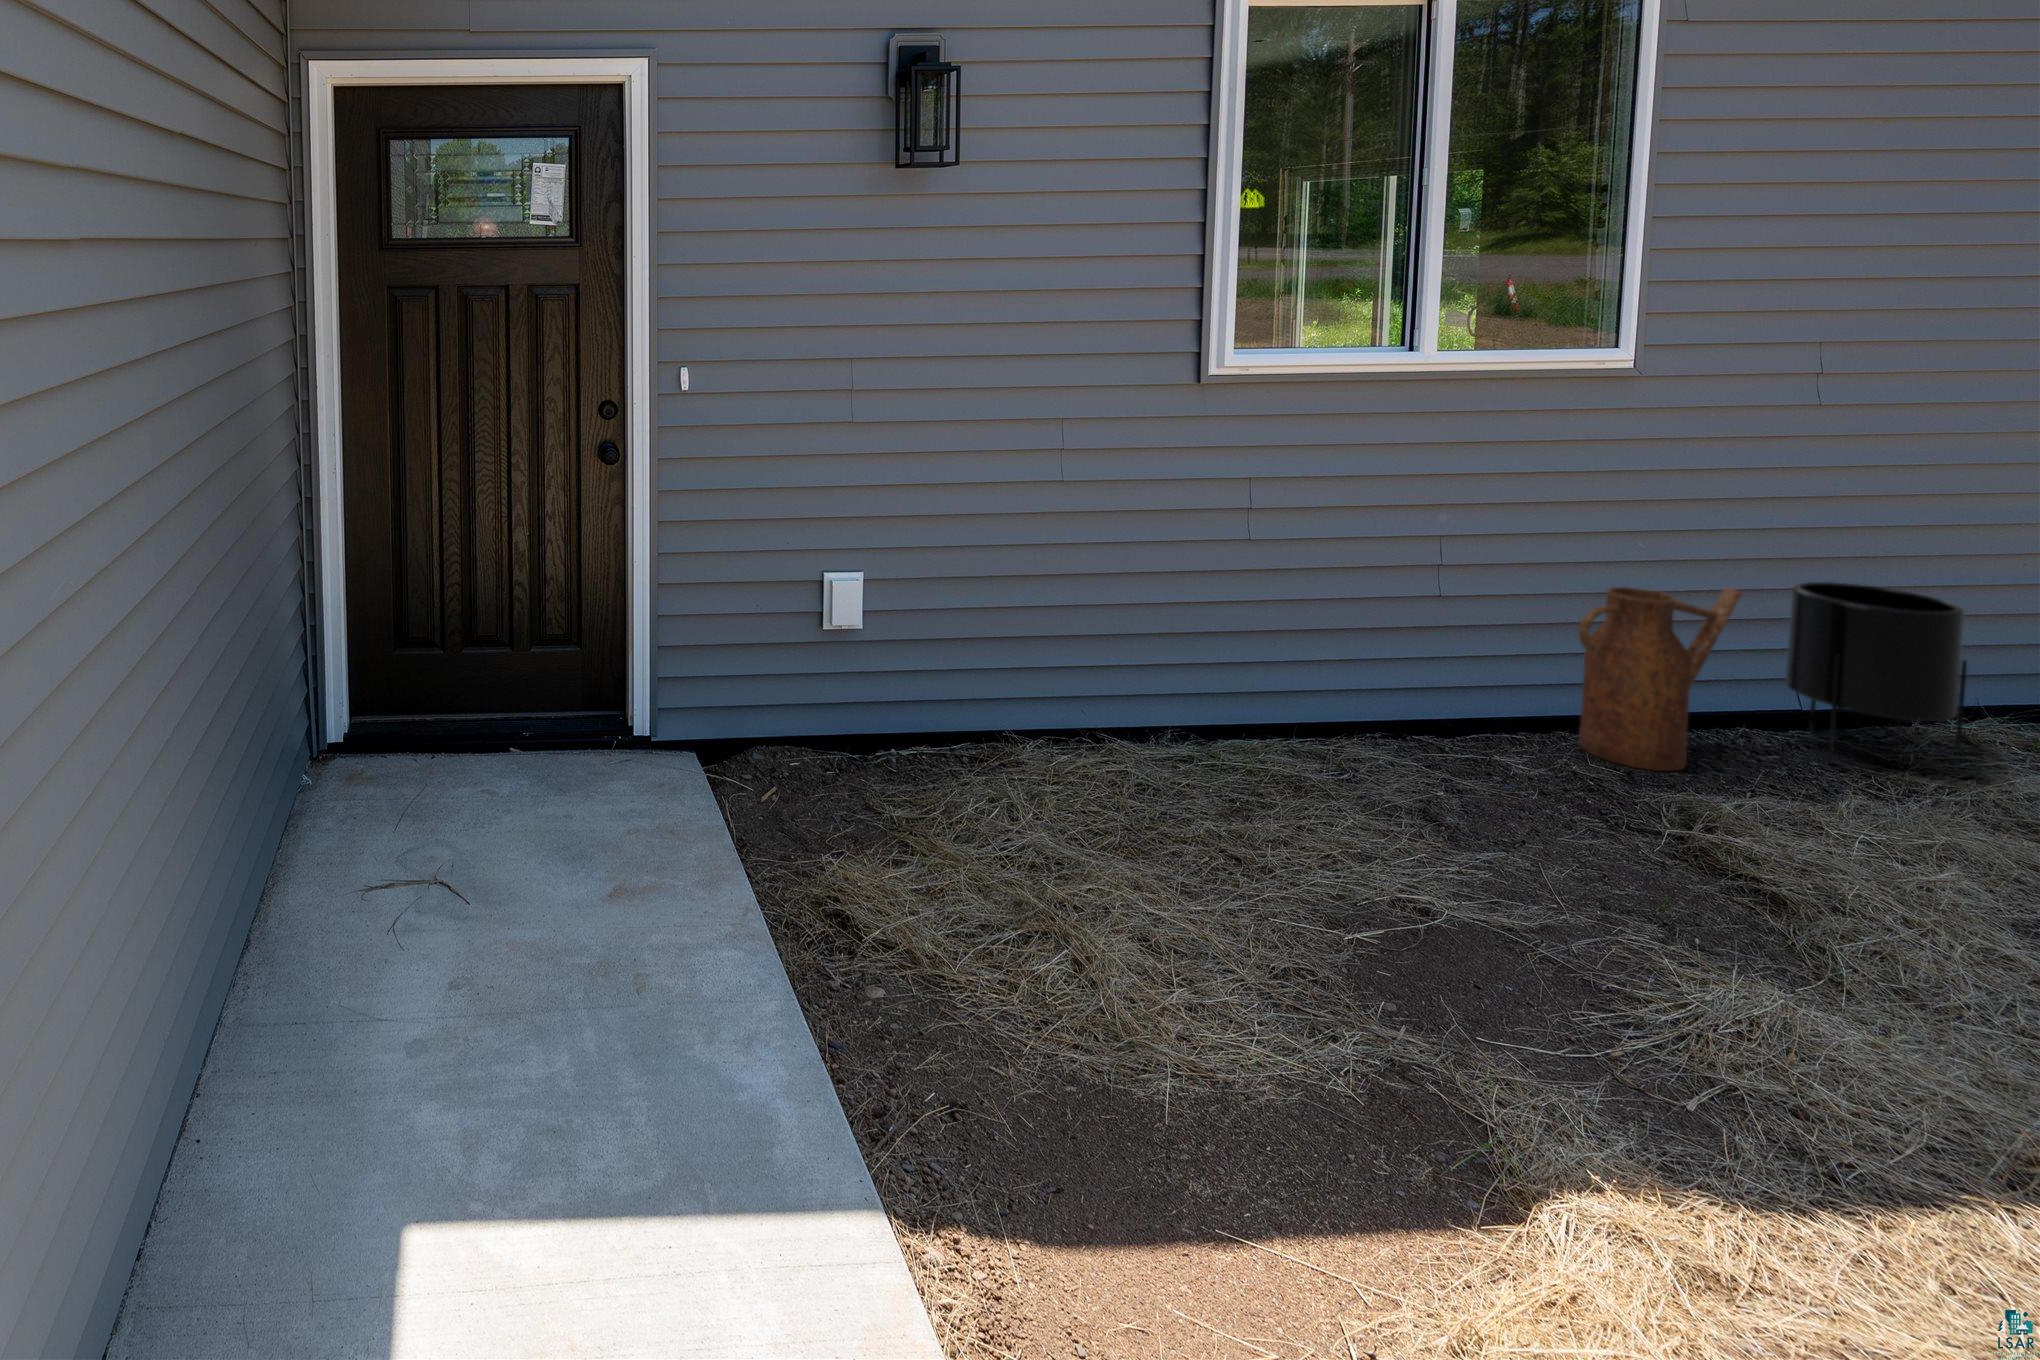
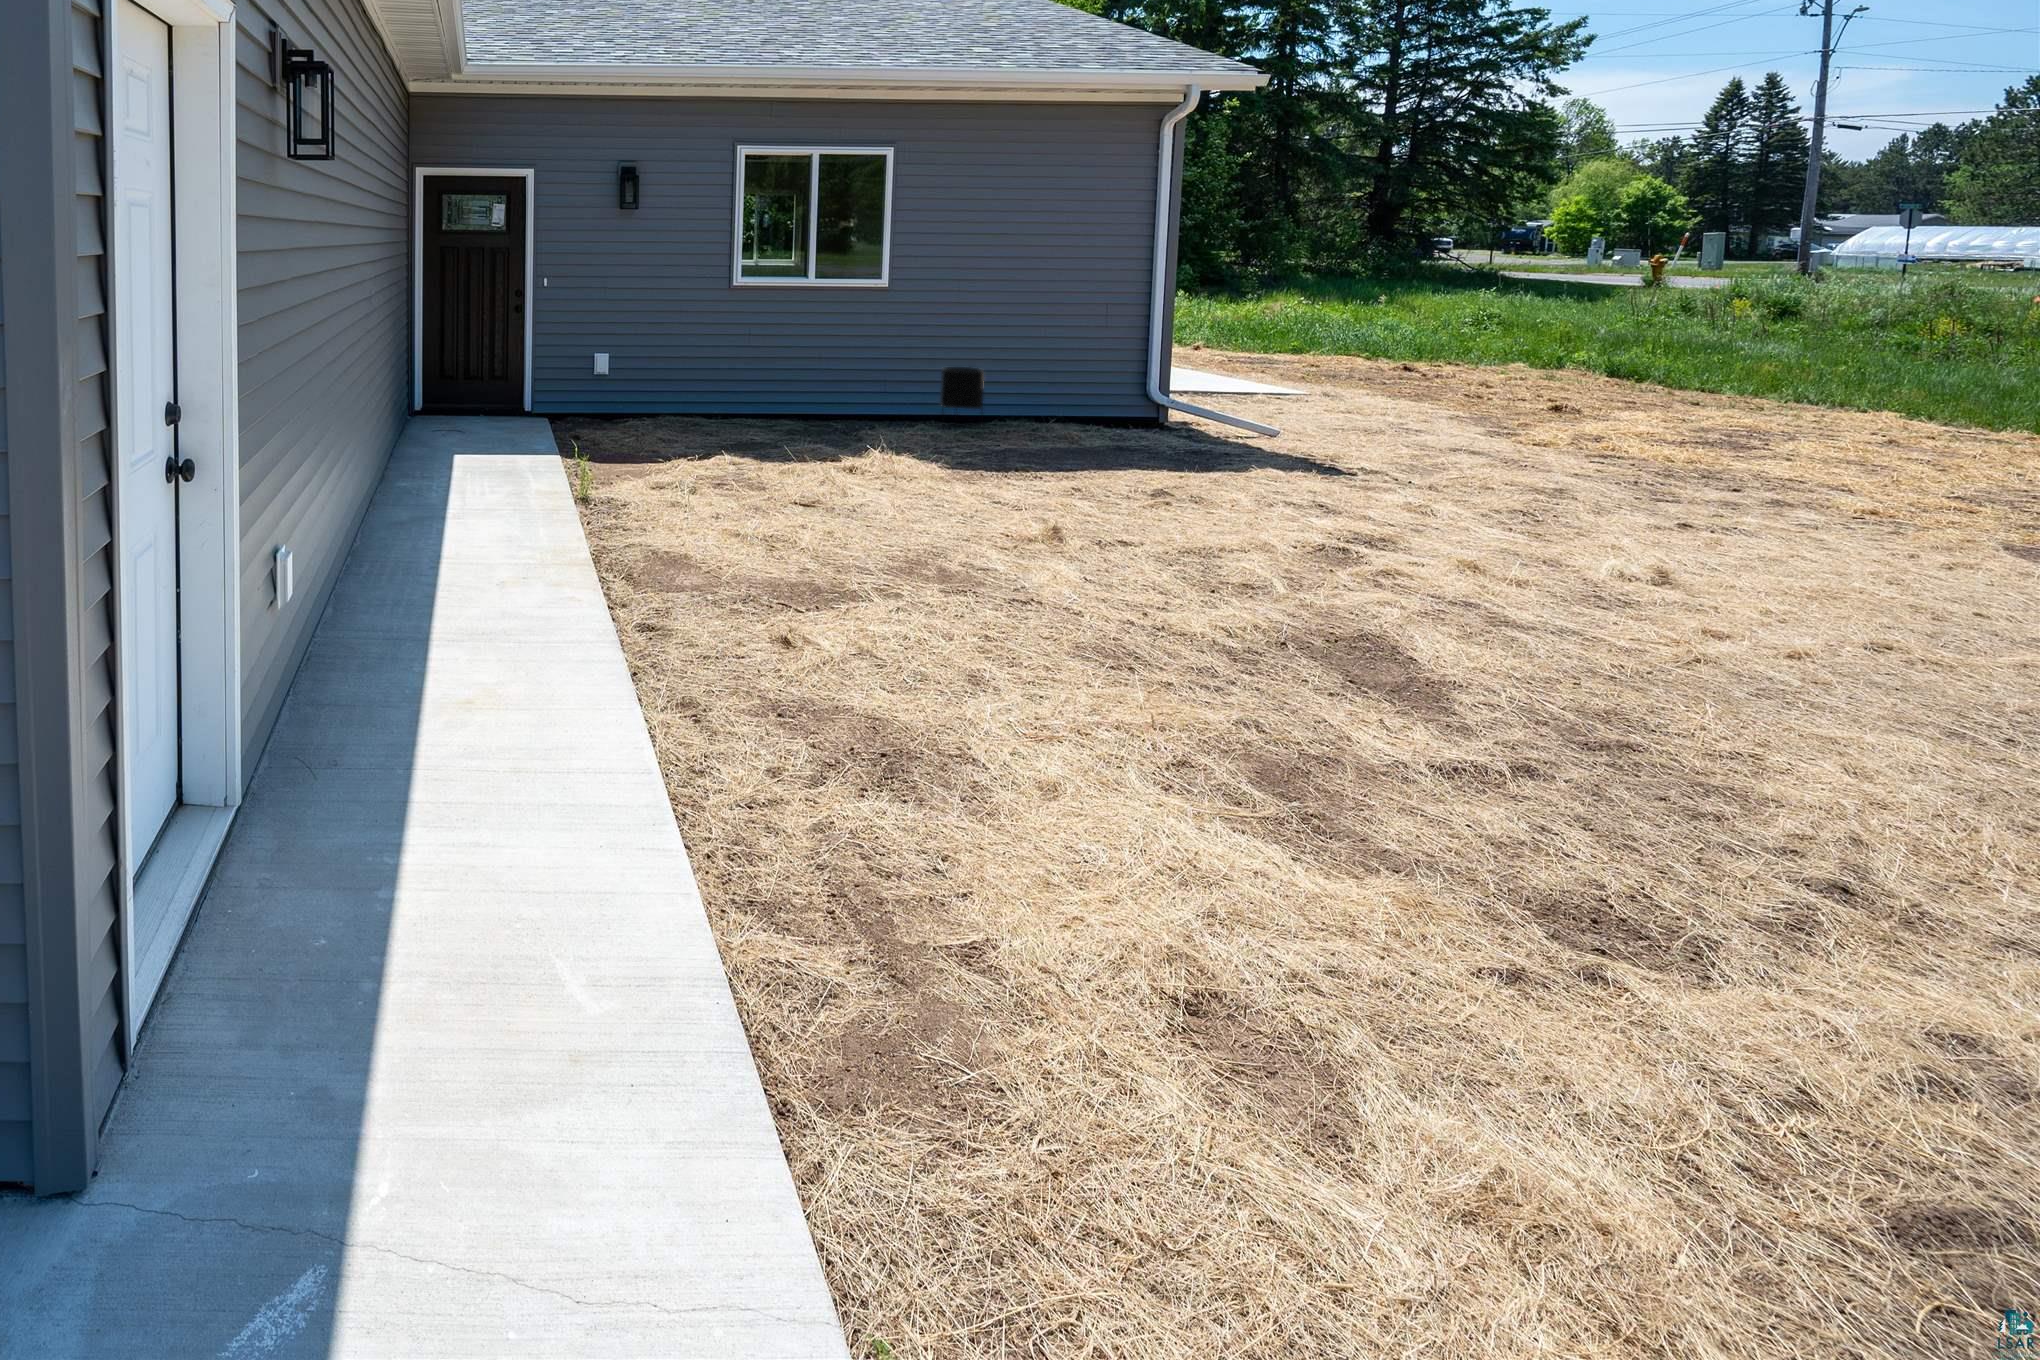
watering can: present [1579,587,1741,771] -> none [859,365,917,426]

